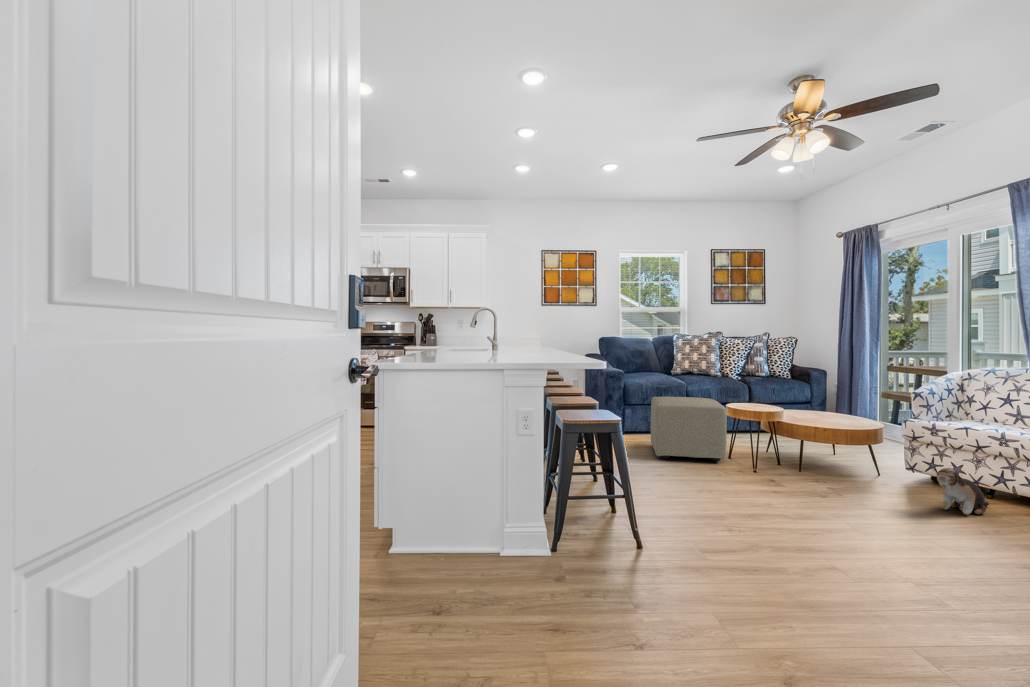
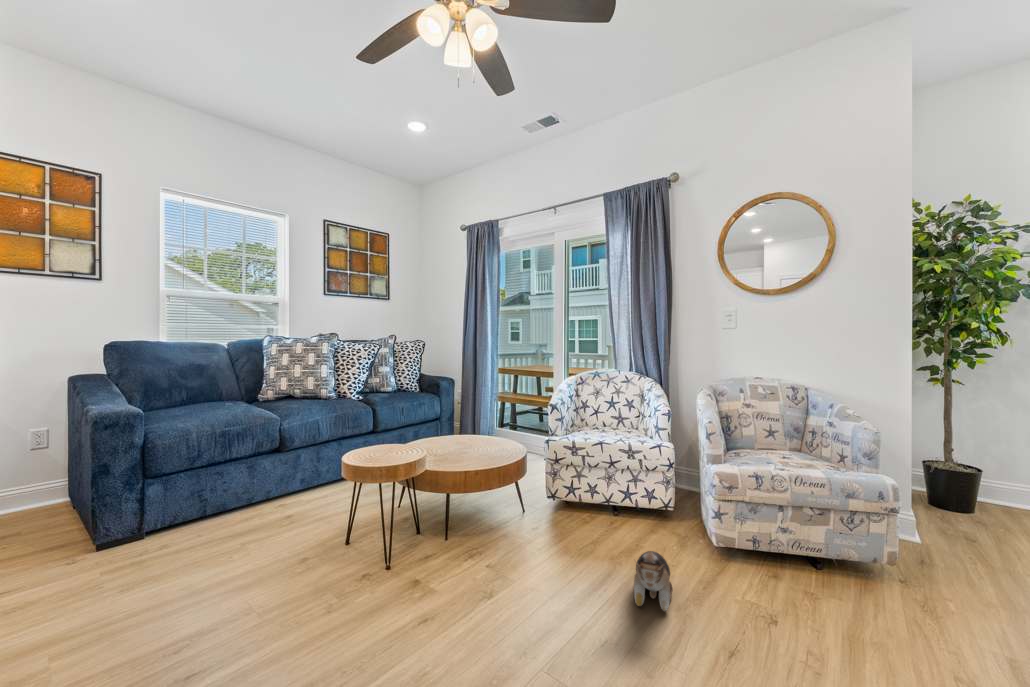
ottoman: present [651,397,727,462] -> none [167,459,337,645]

